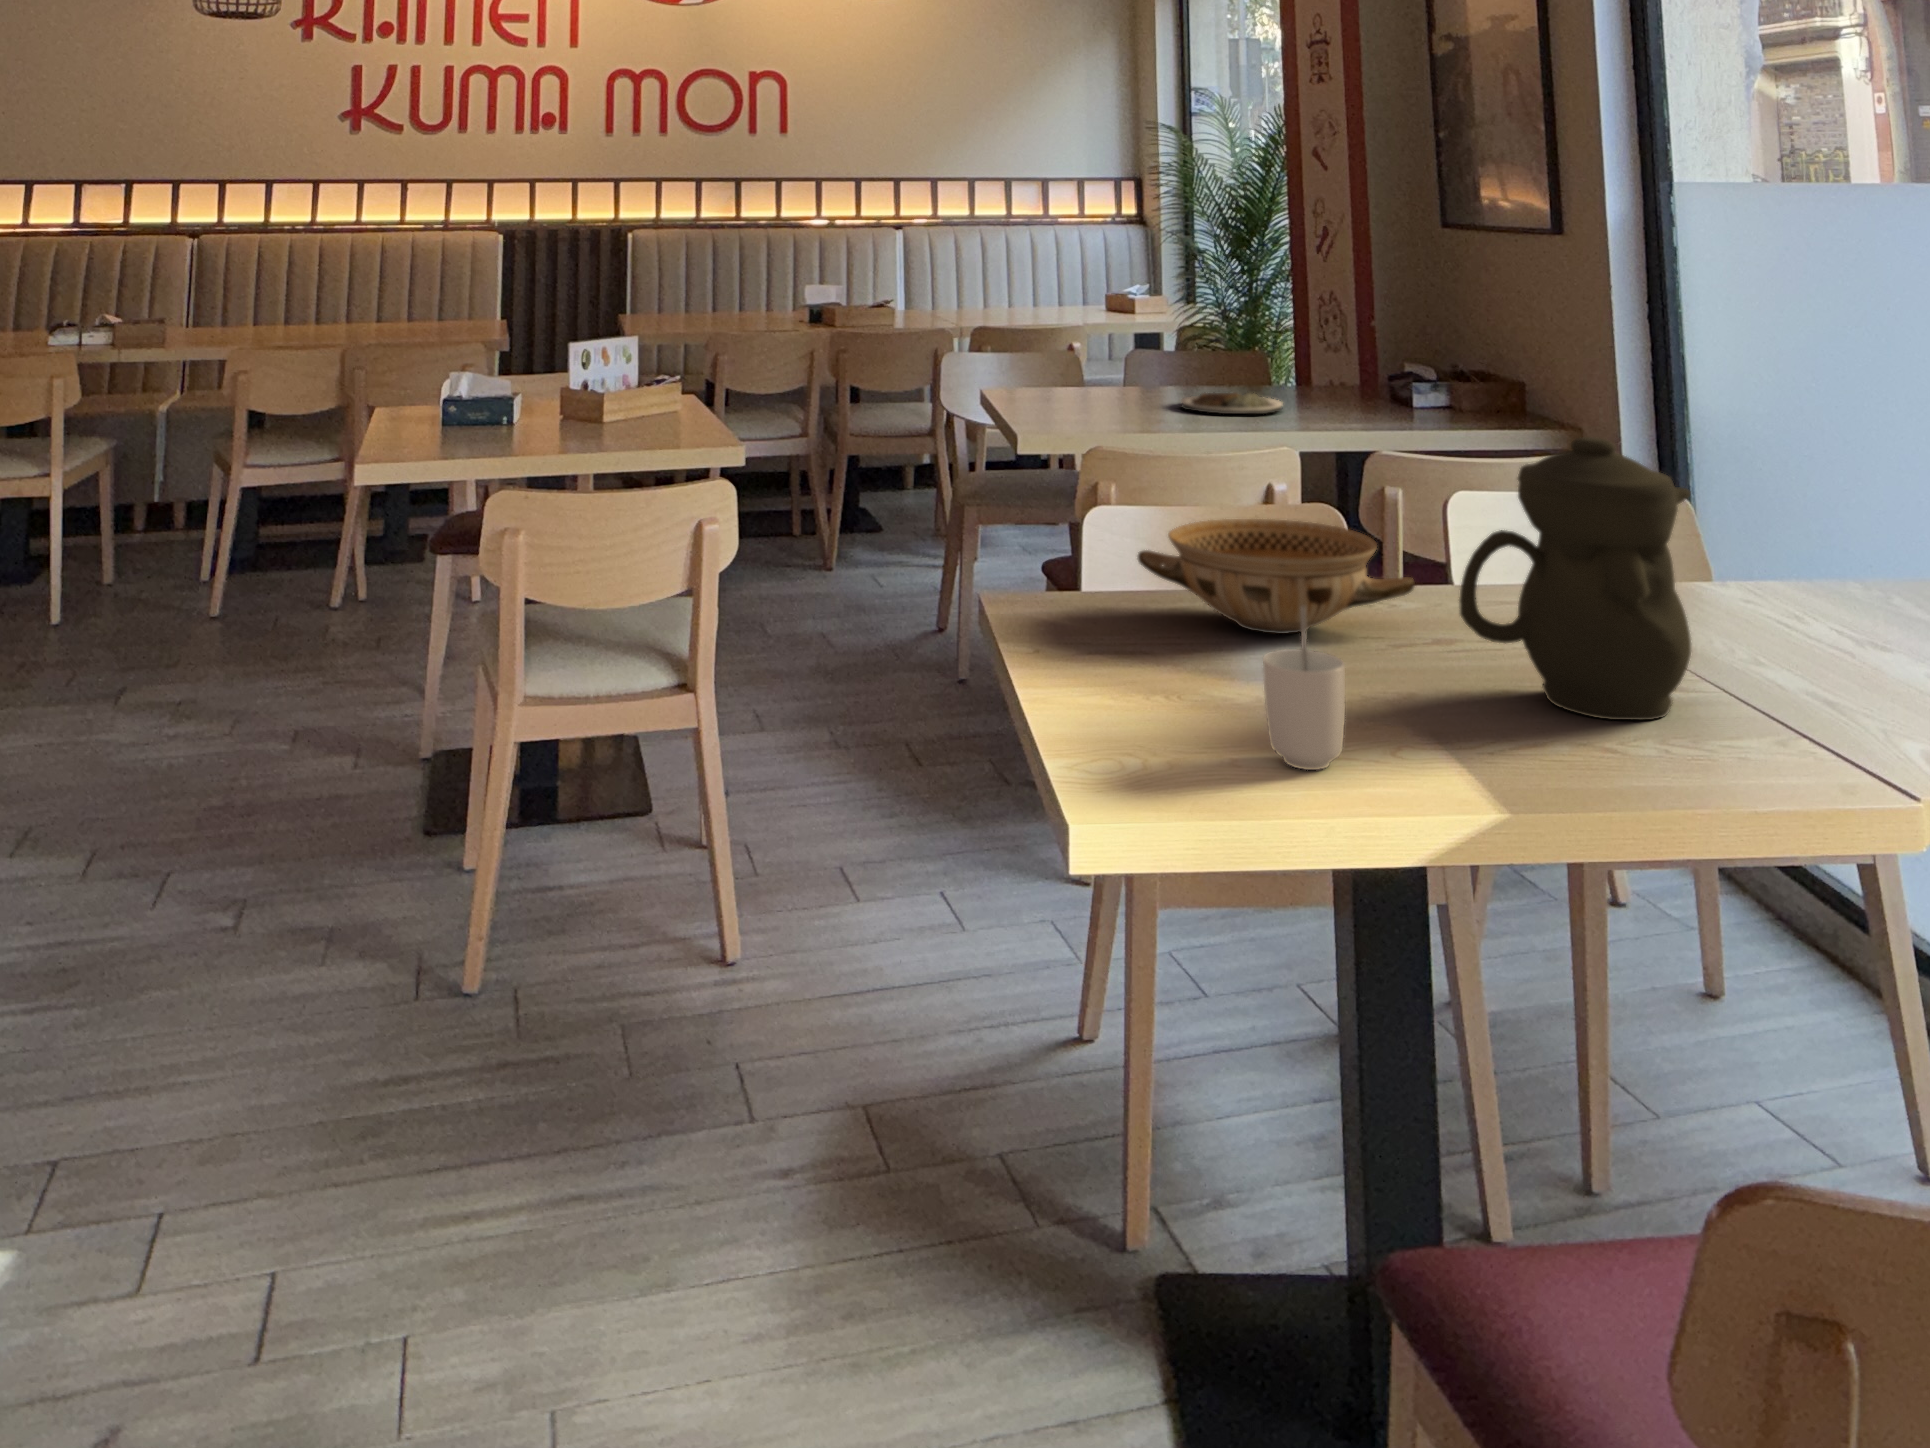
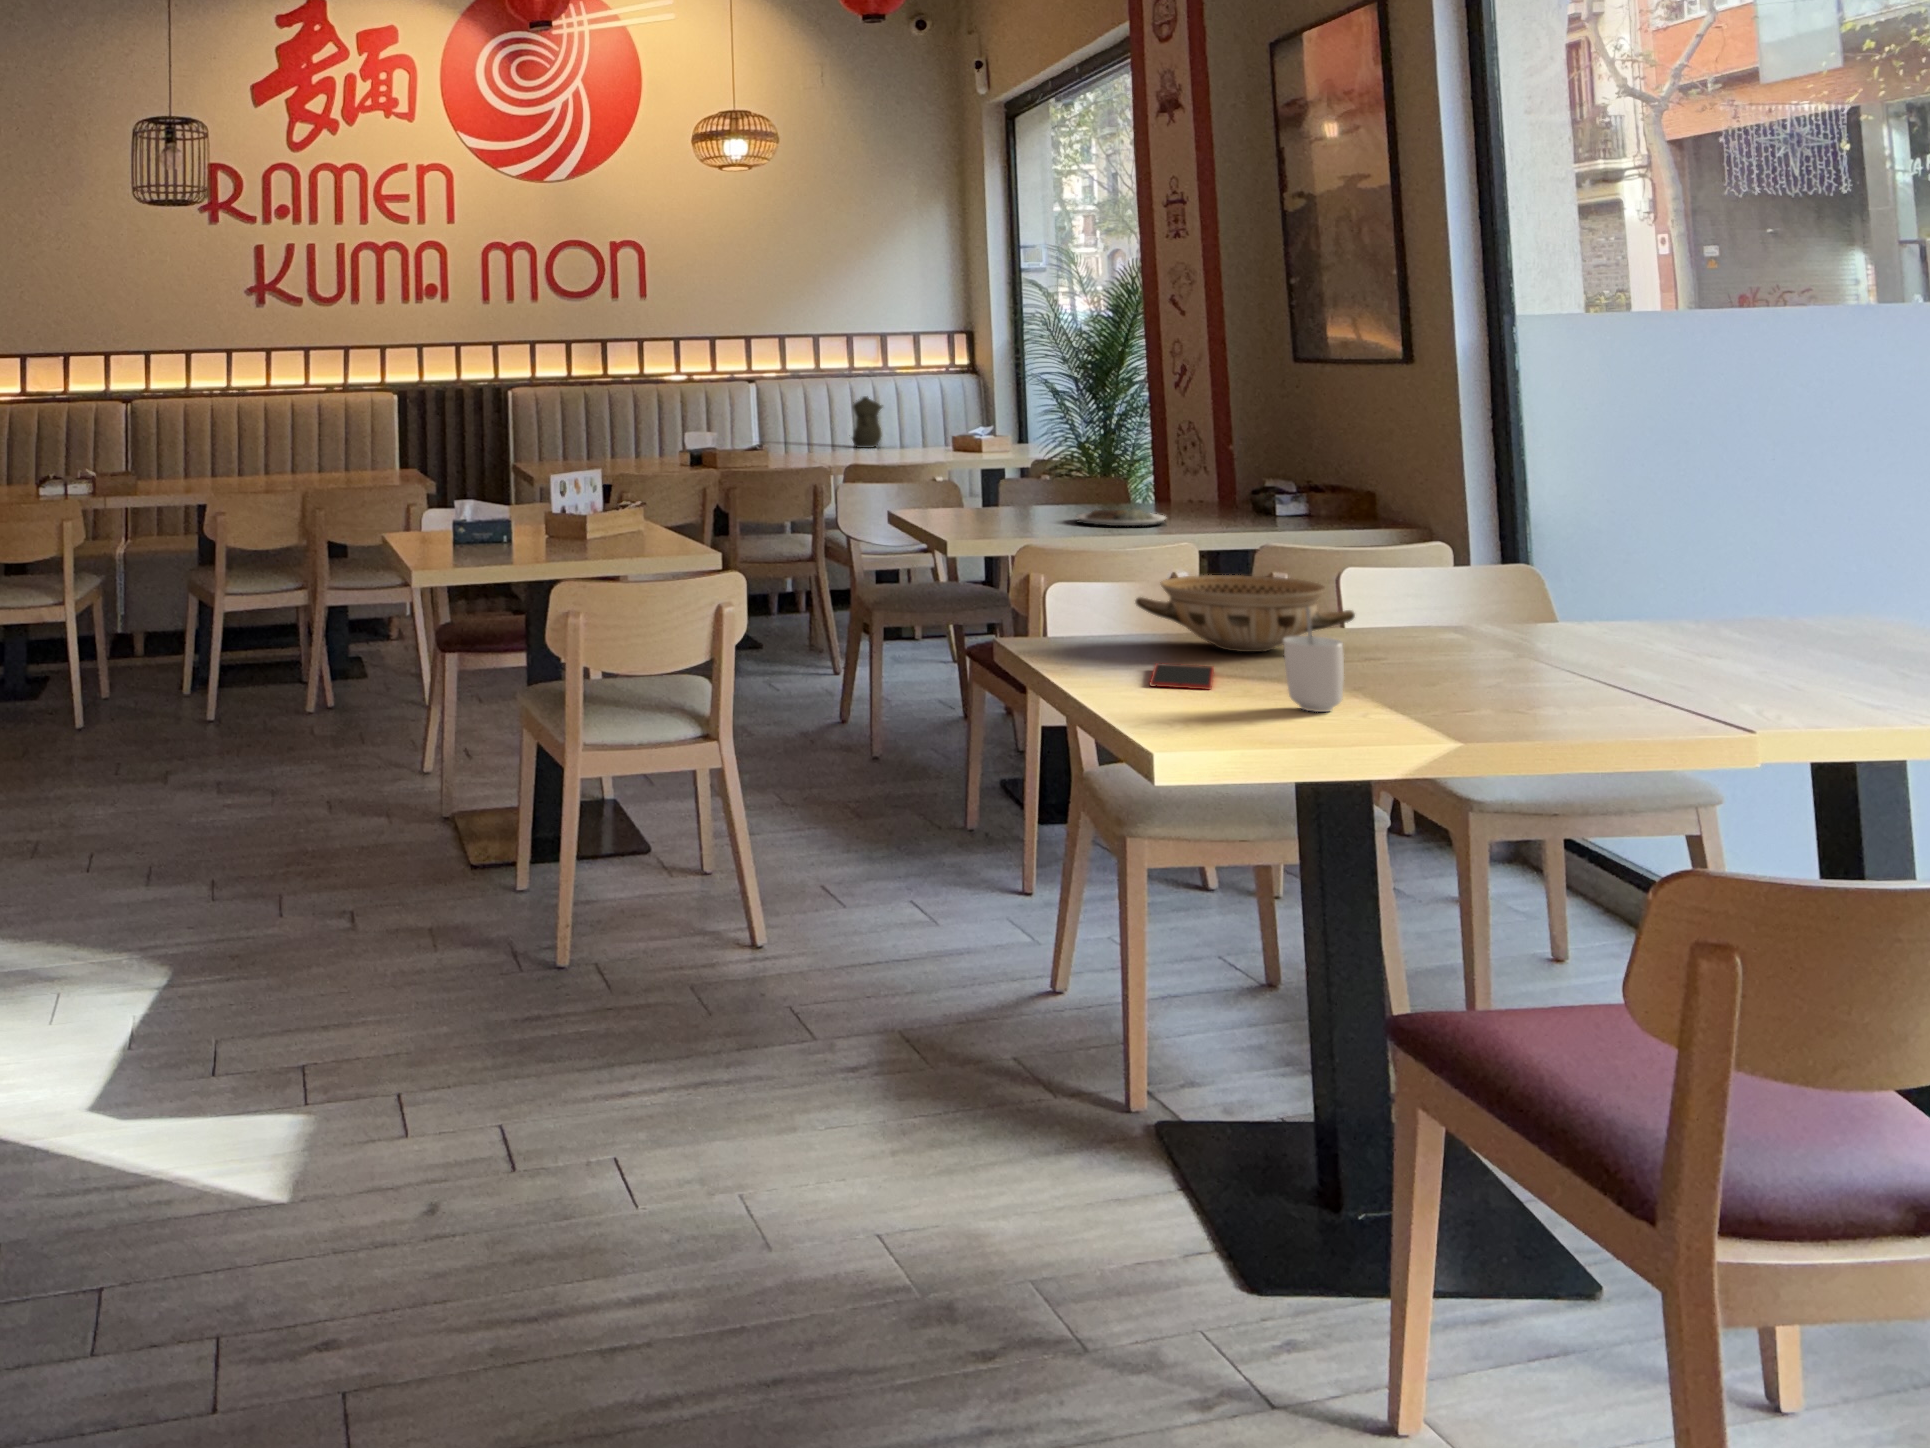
teapot: present [1459,437,1691,720] -> present [852,396,882,448]
smartphone: none [1103,659,1207,713] -> present [1150,663,1214,690]

